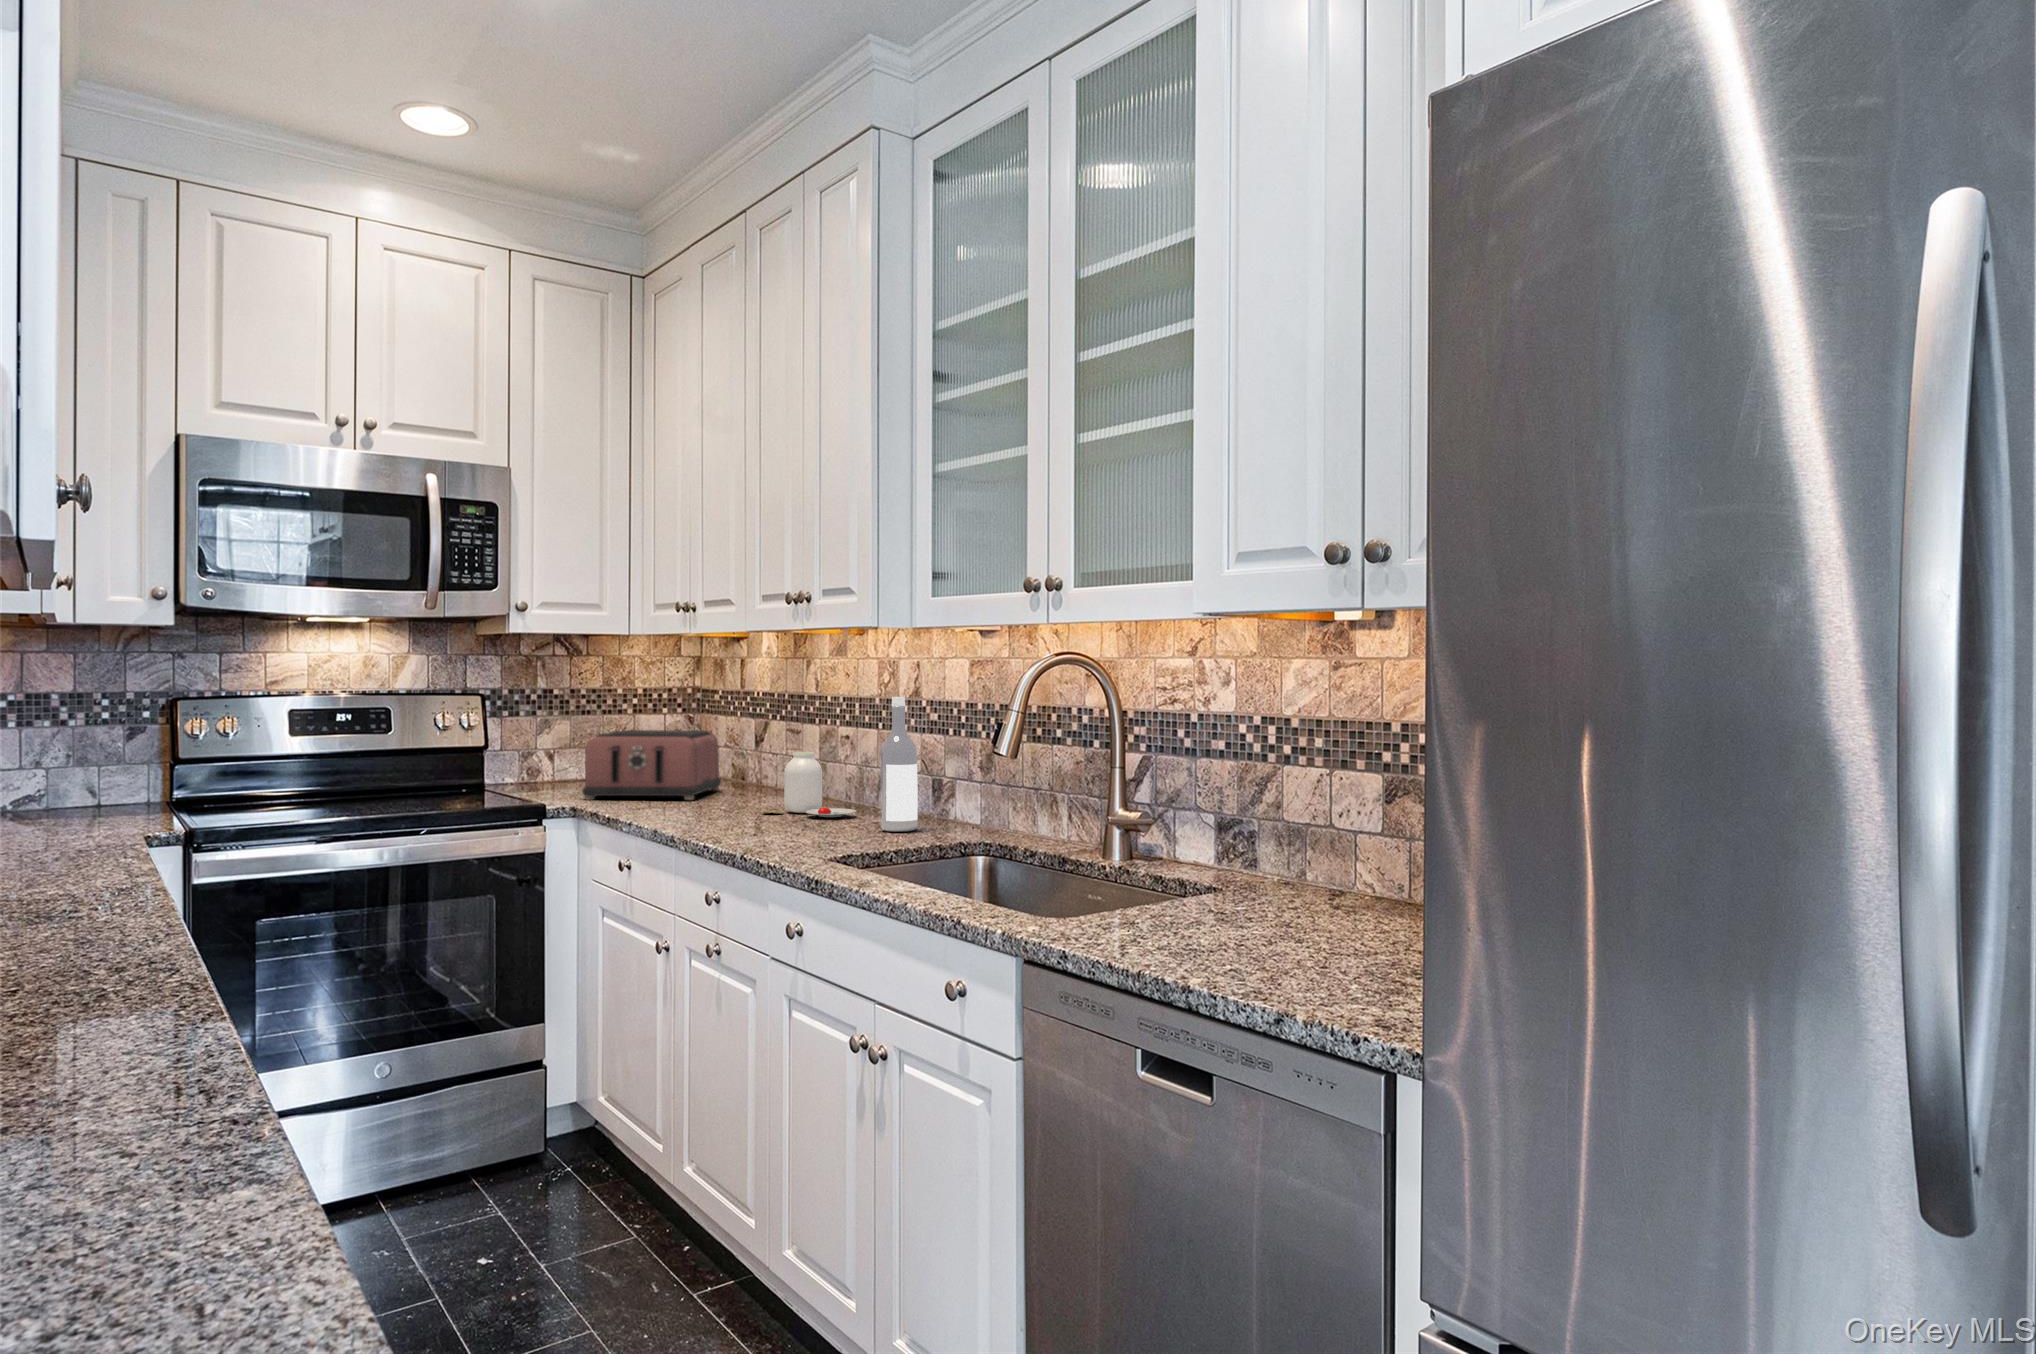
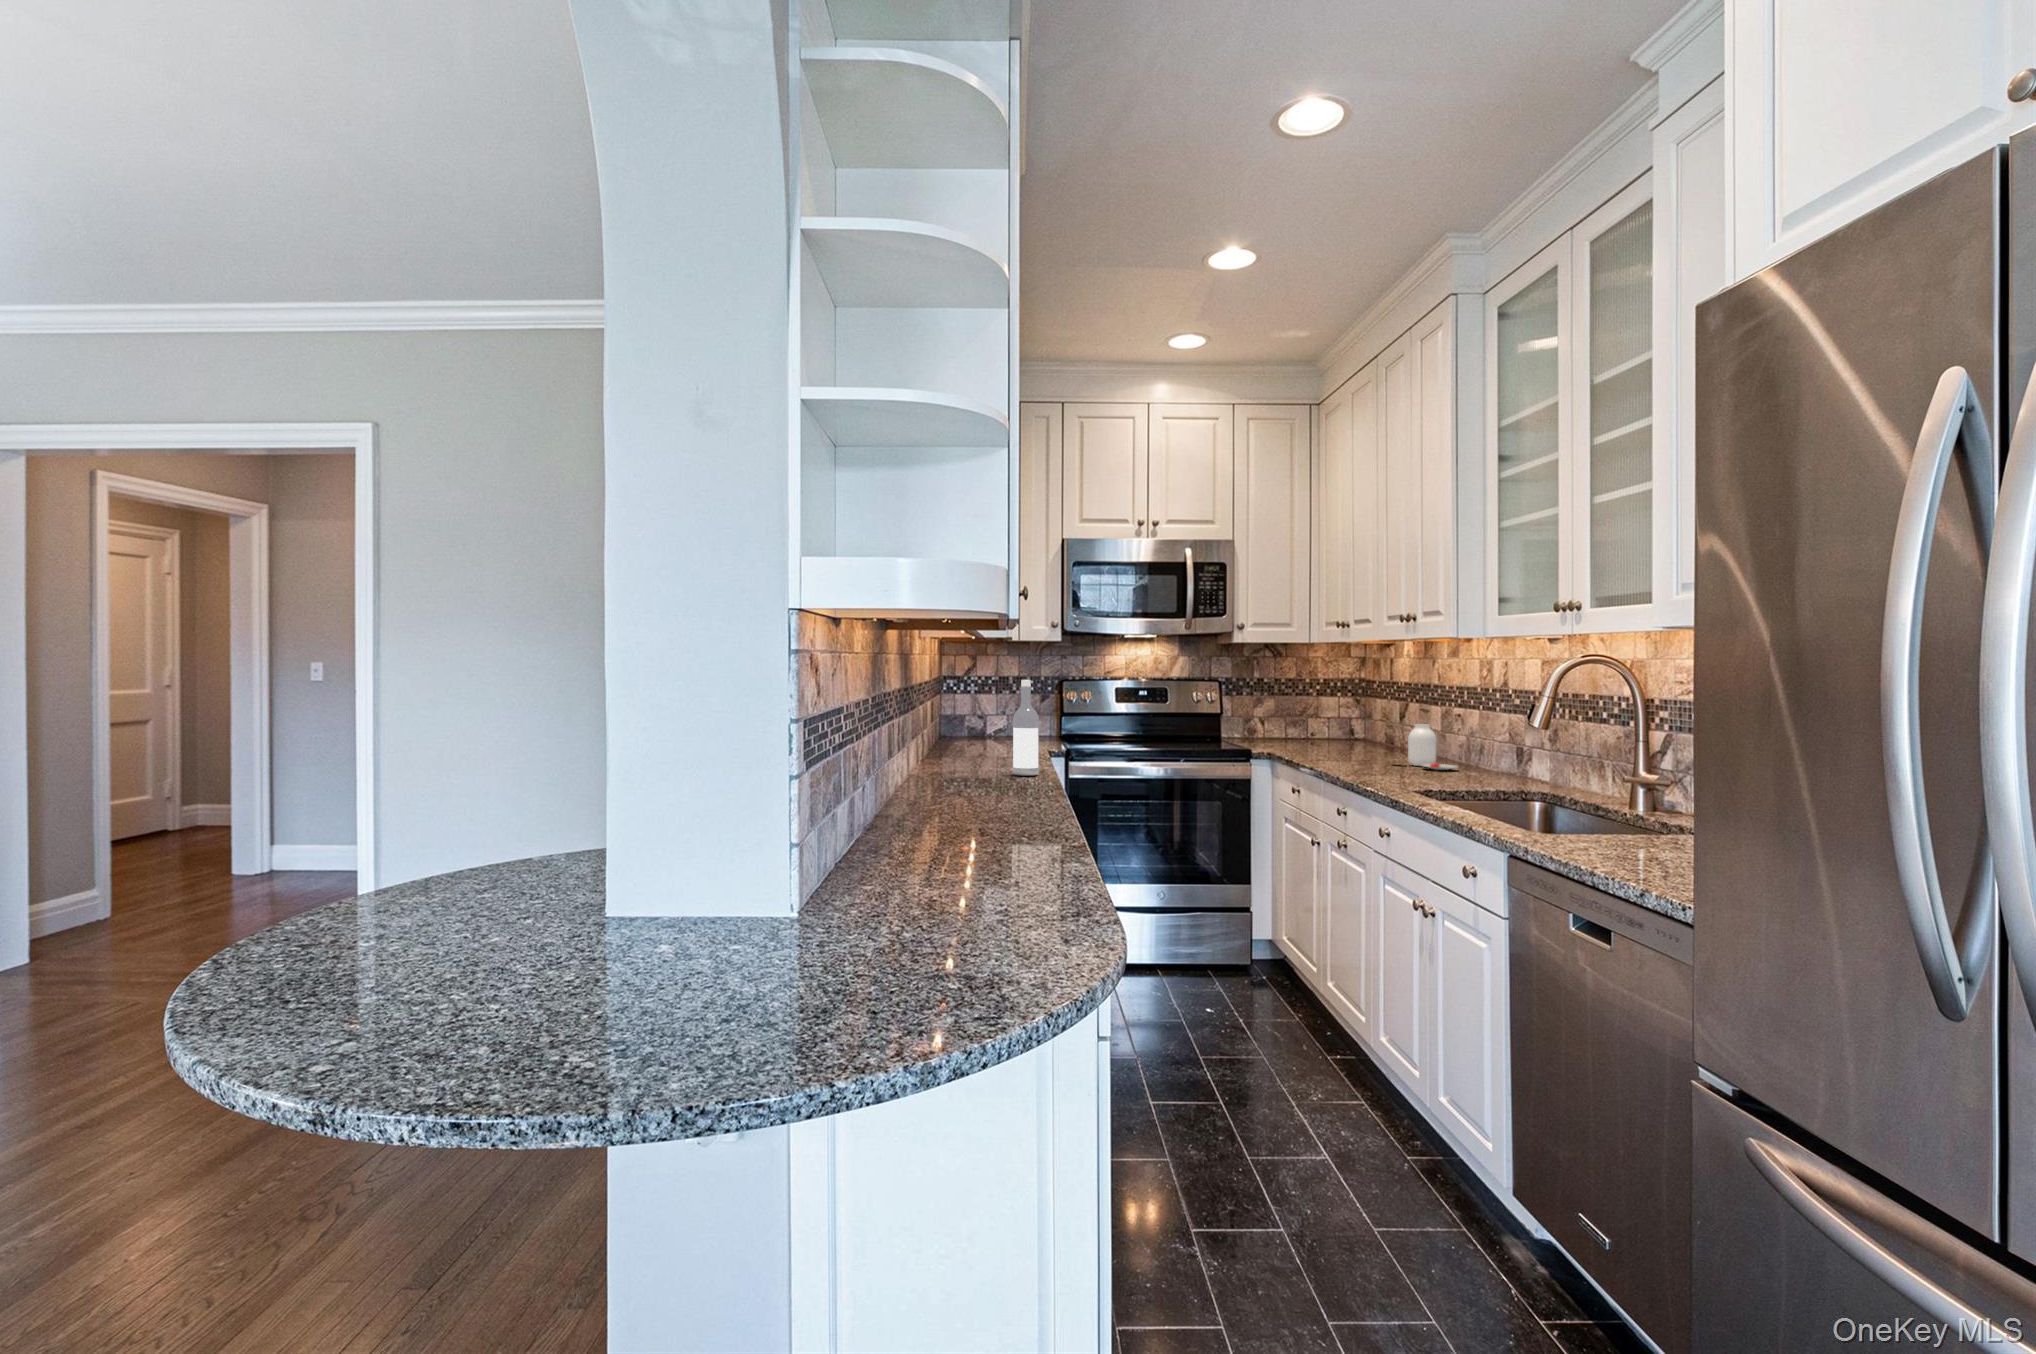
wine bottle: present [881,697,918,832] -> present [1013,680,1039,776]
toaster: present [582,730,721,800] -> none [1278,706,1374,754]

